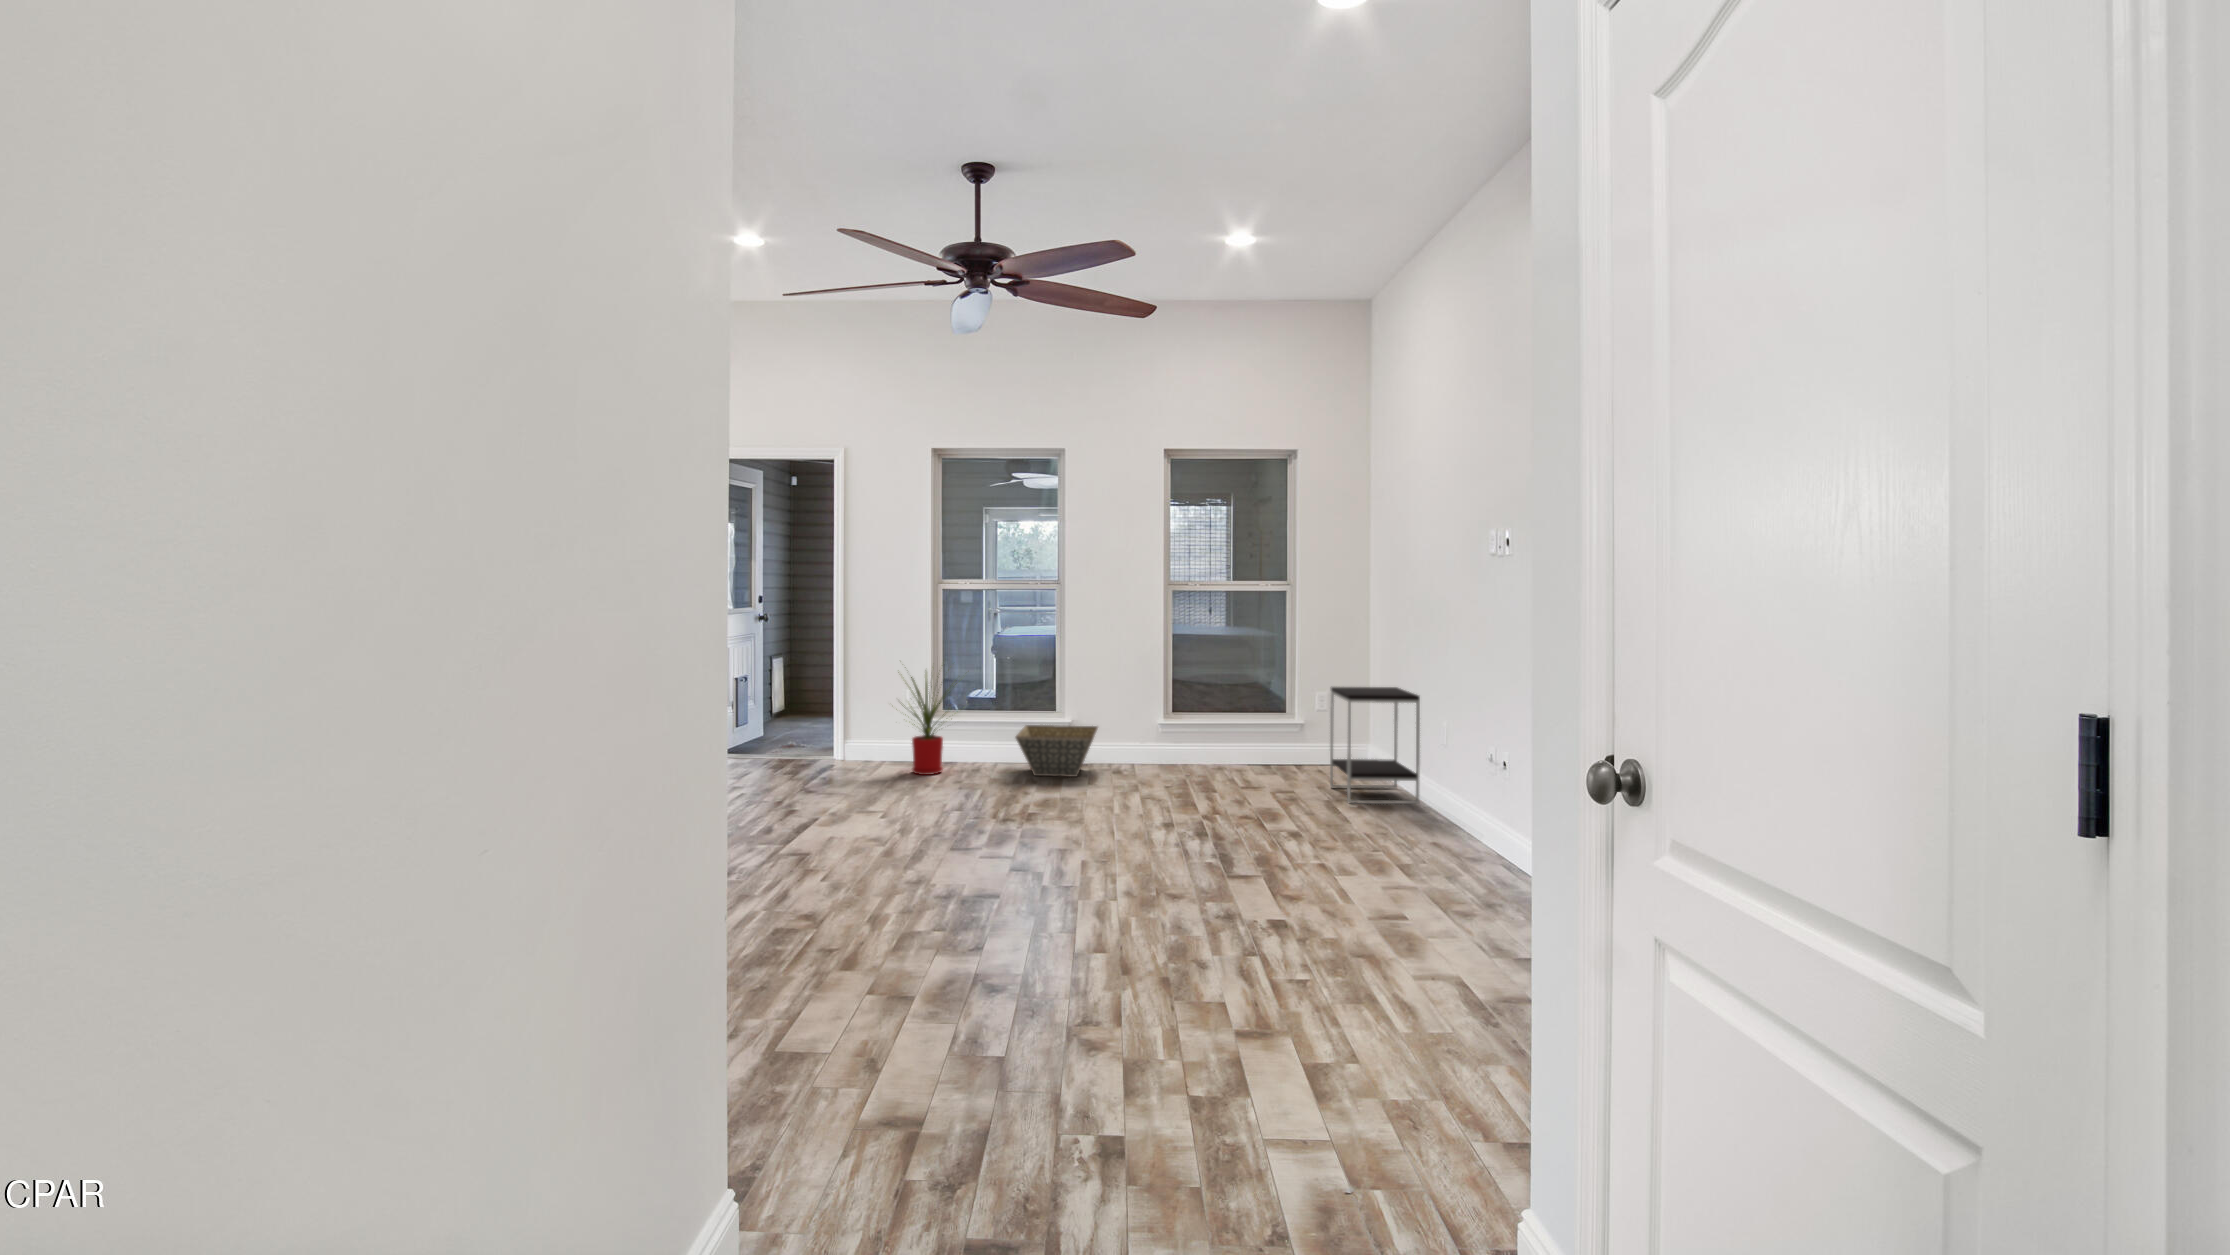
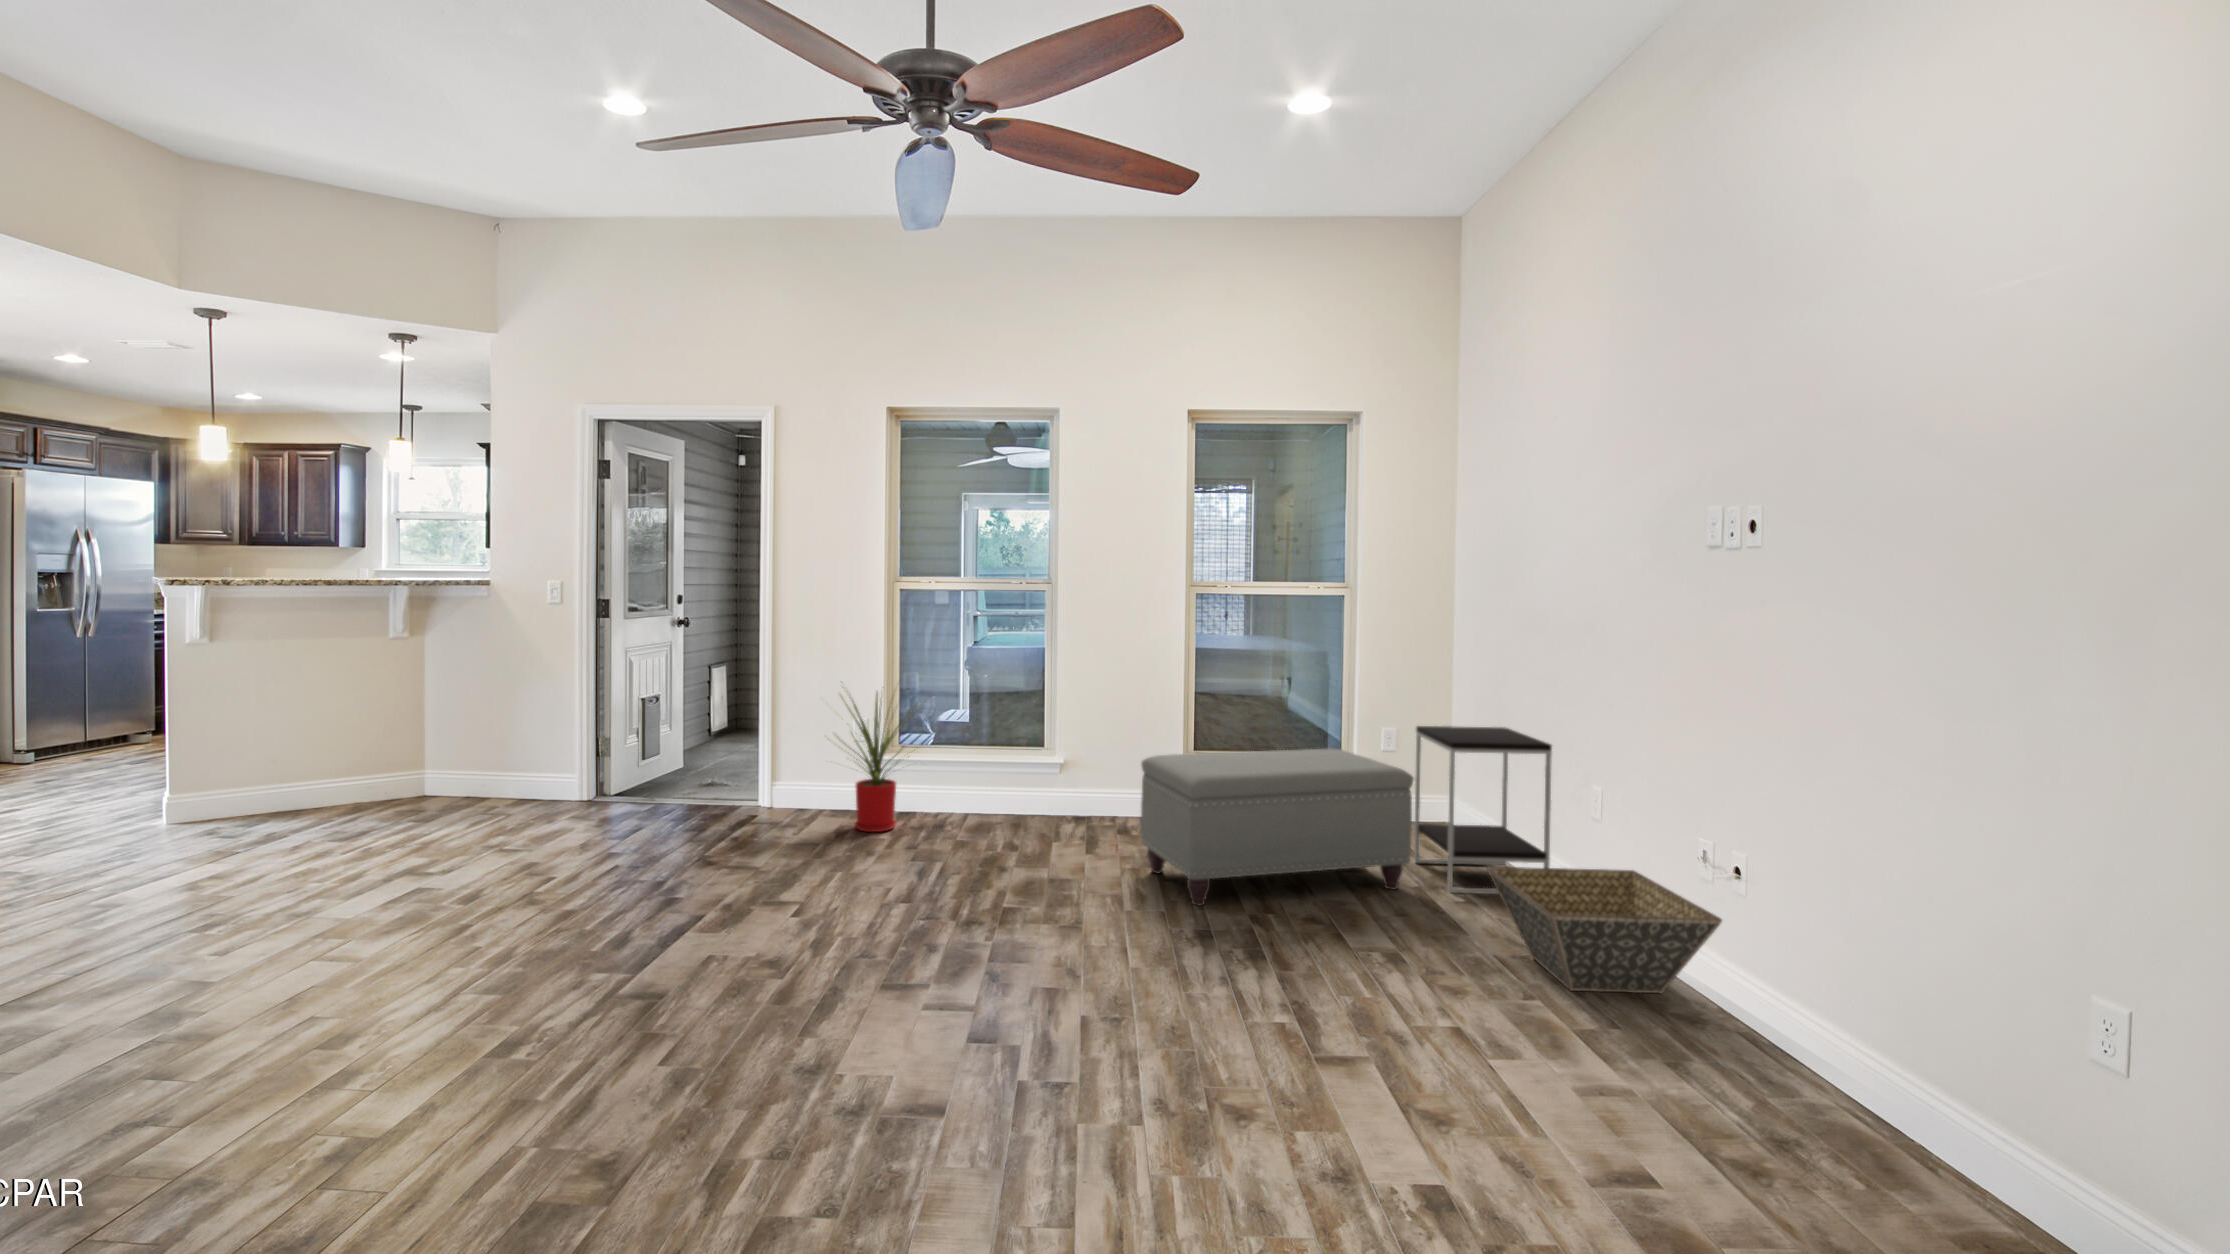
ottoman: none [1127,704,1322,812] -> present [1141,749,1414,905]
basket: present [1016,725,1098,777] -> present [1487,867,1722,993]

